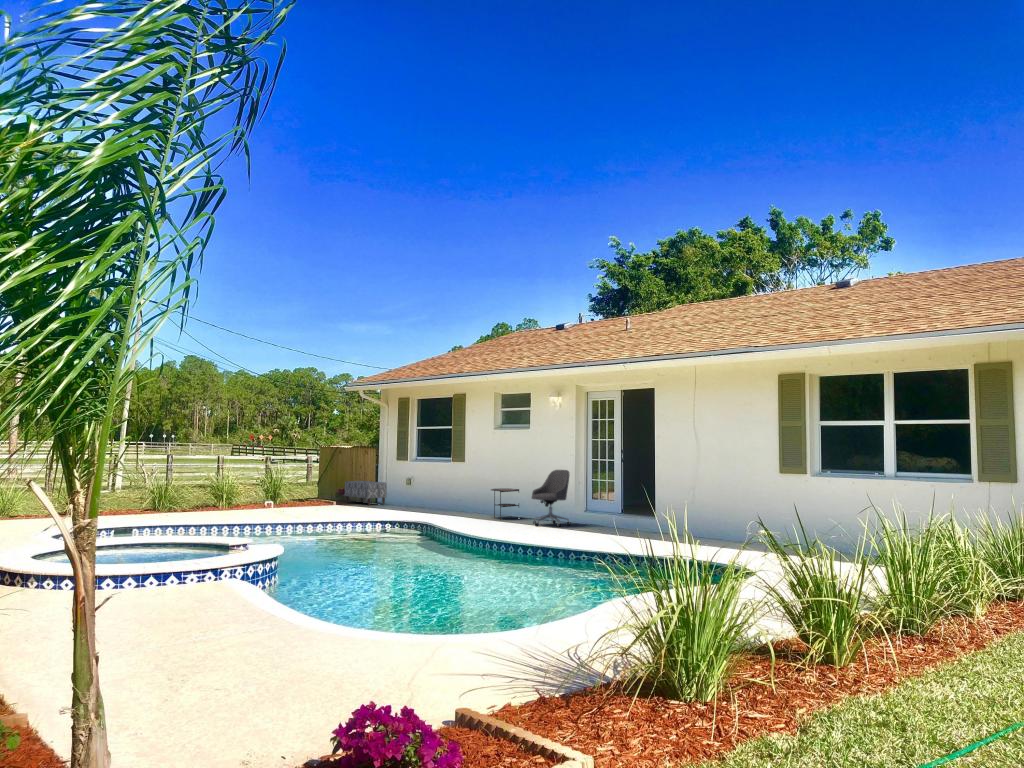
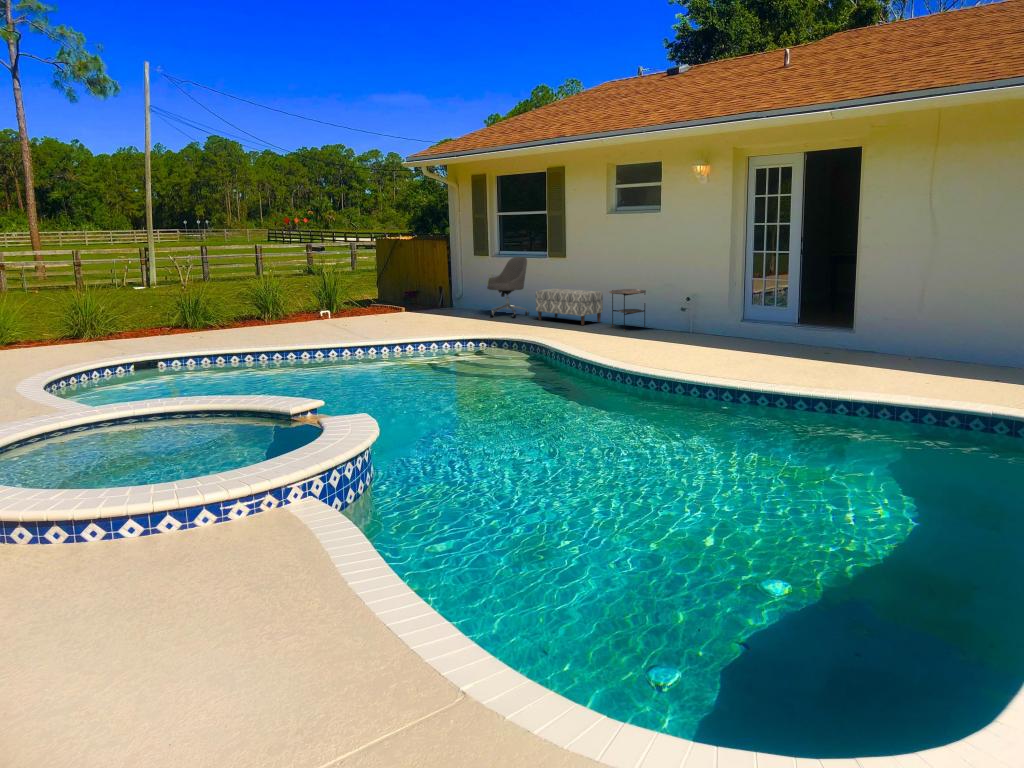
chair: present [532,470,571,527] -> present [487,257,529,318]
bench: present [345,481,387,505] -> present [536,288,603,325]

